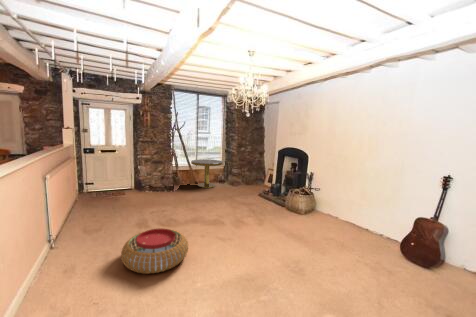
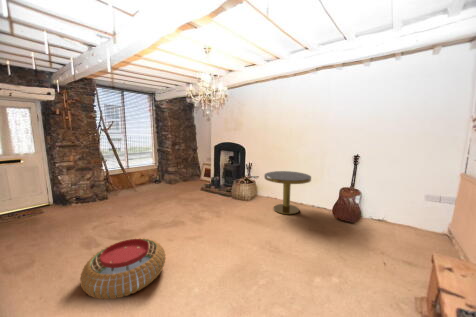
side table: present [191,159,223,188] -> present [264,171,311,214]

